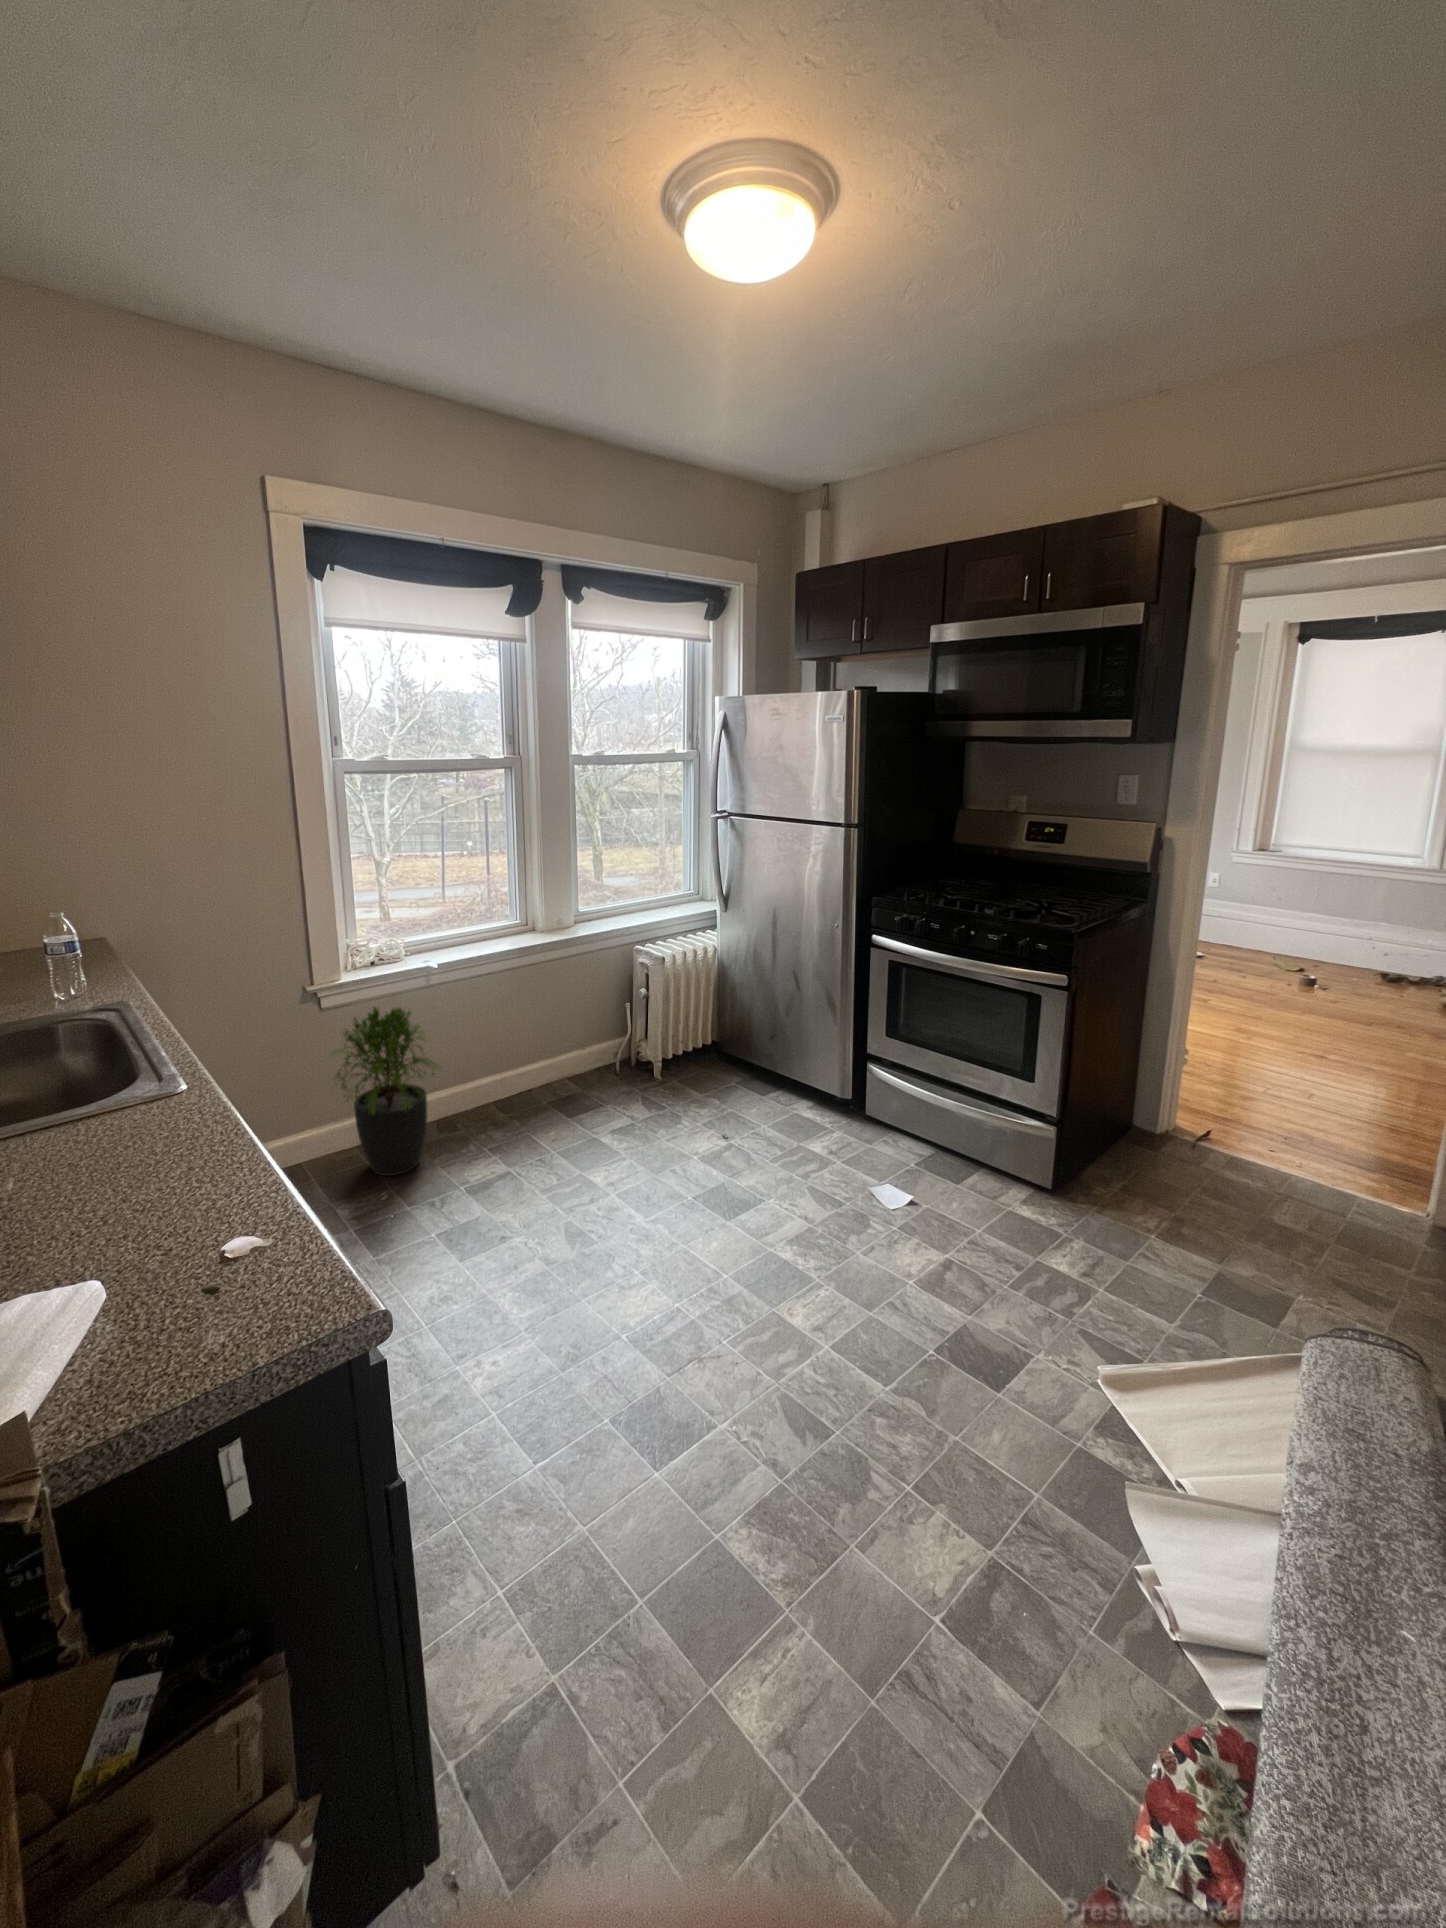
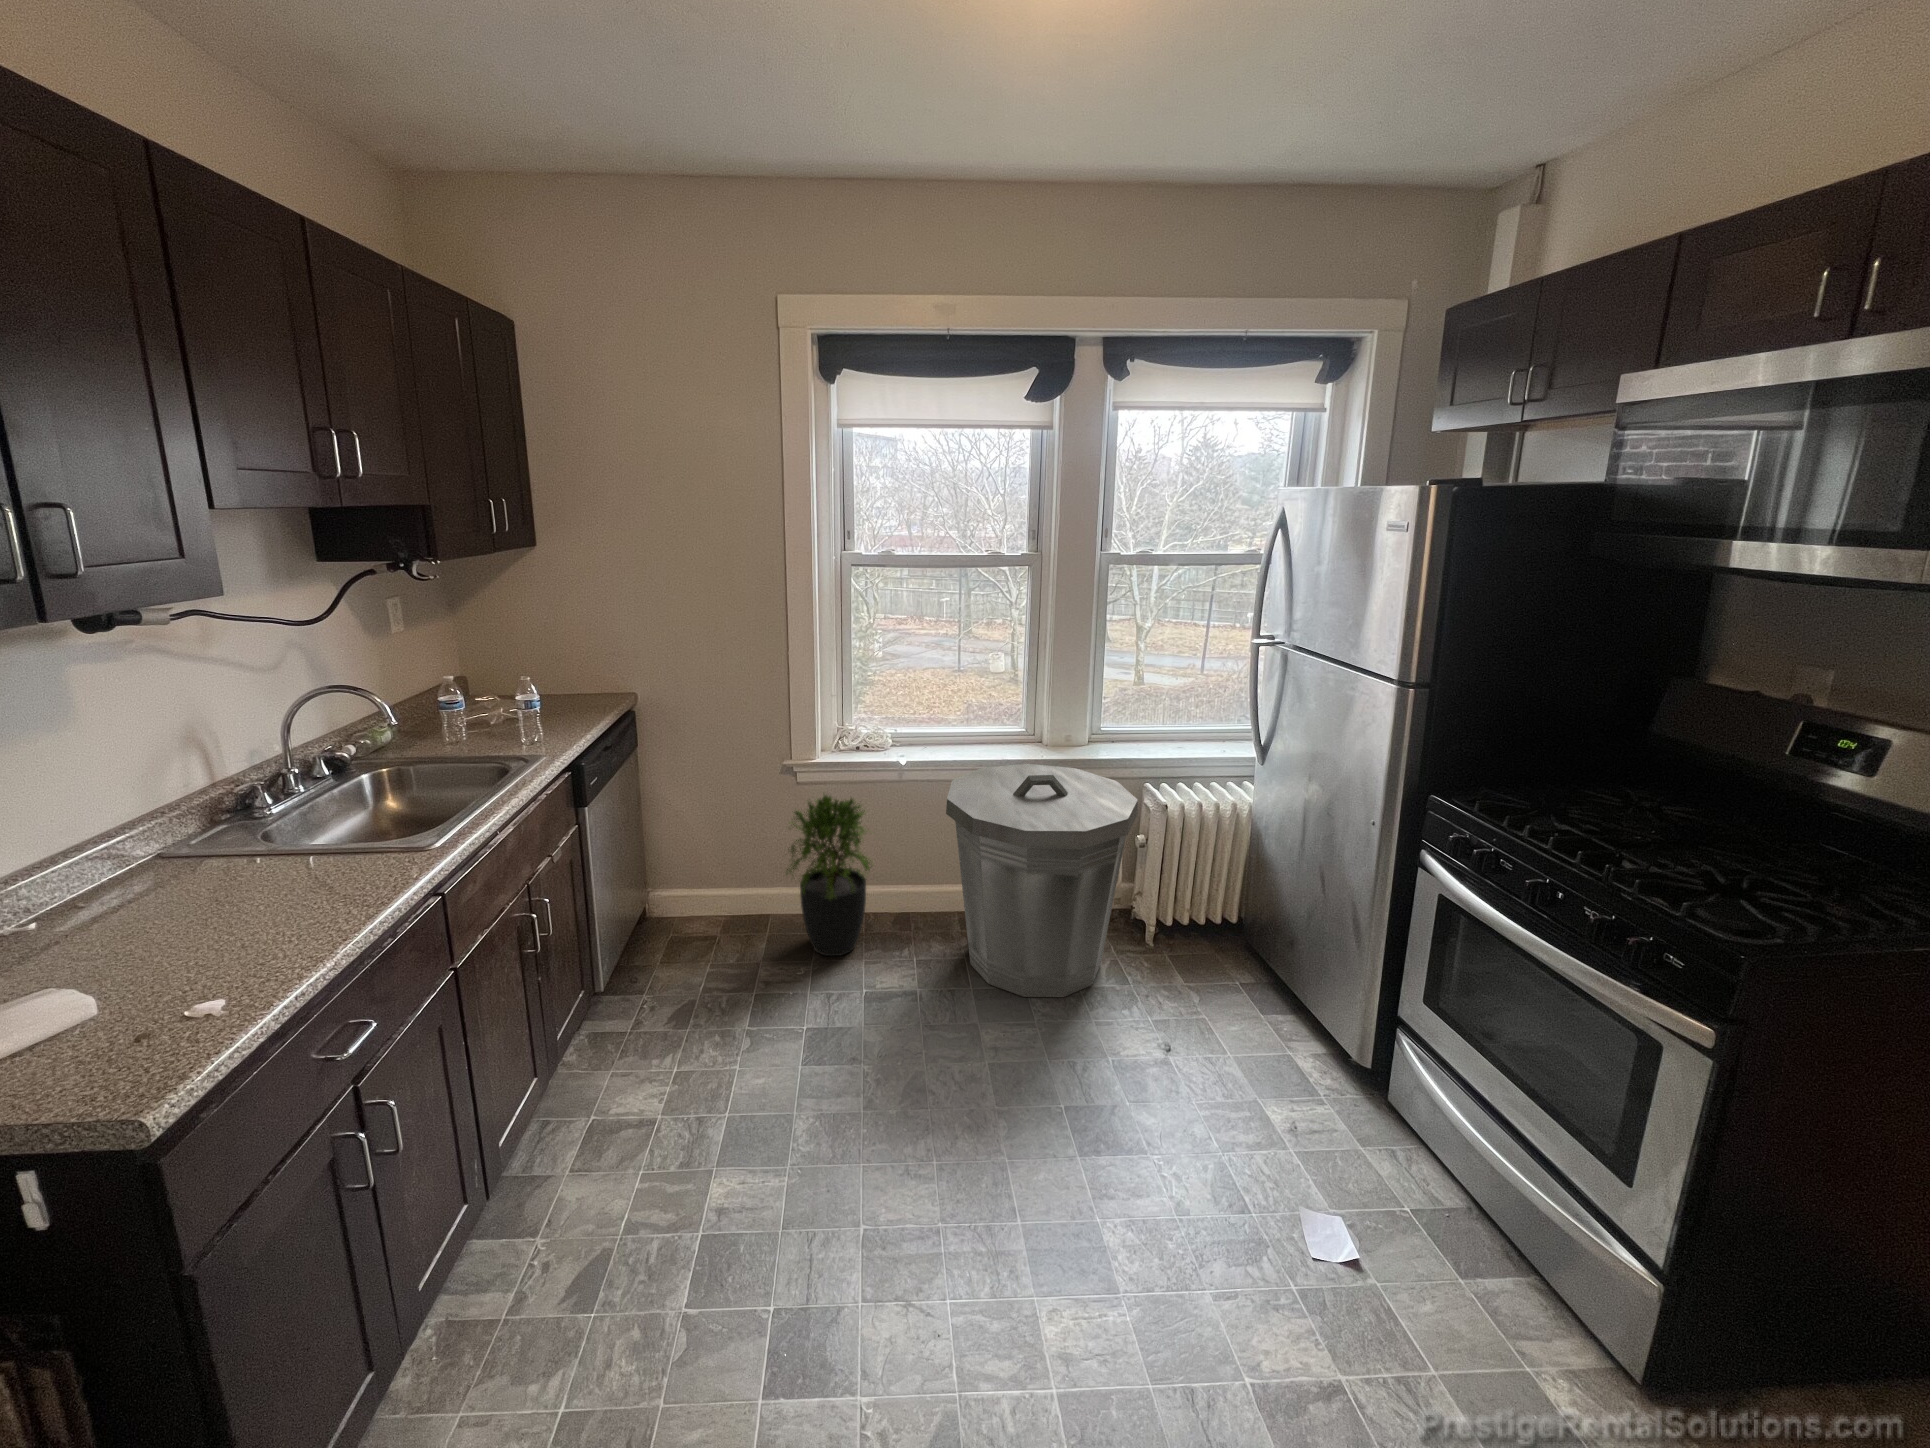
trash can: none [494,943,665,1143] -> present [946,764,1138,997]

